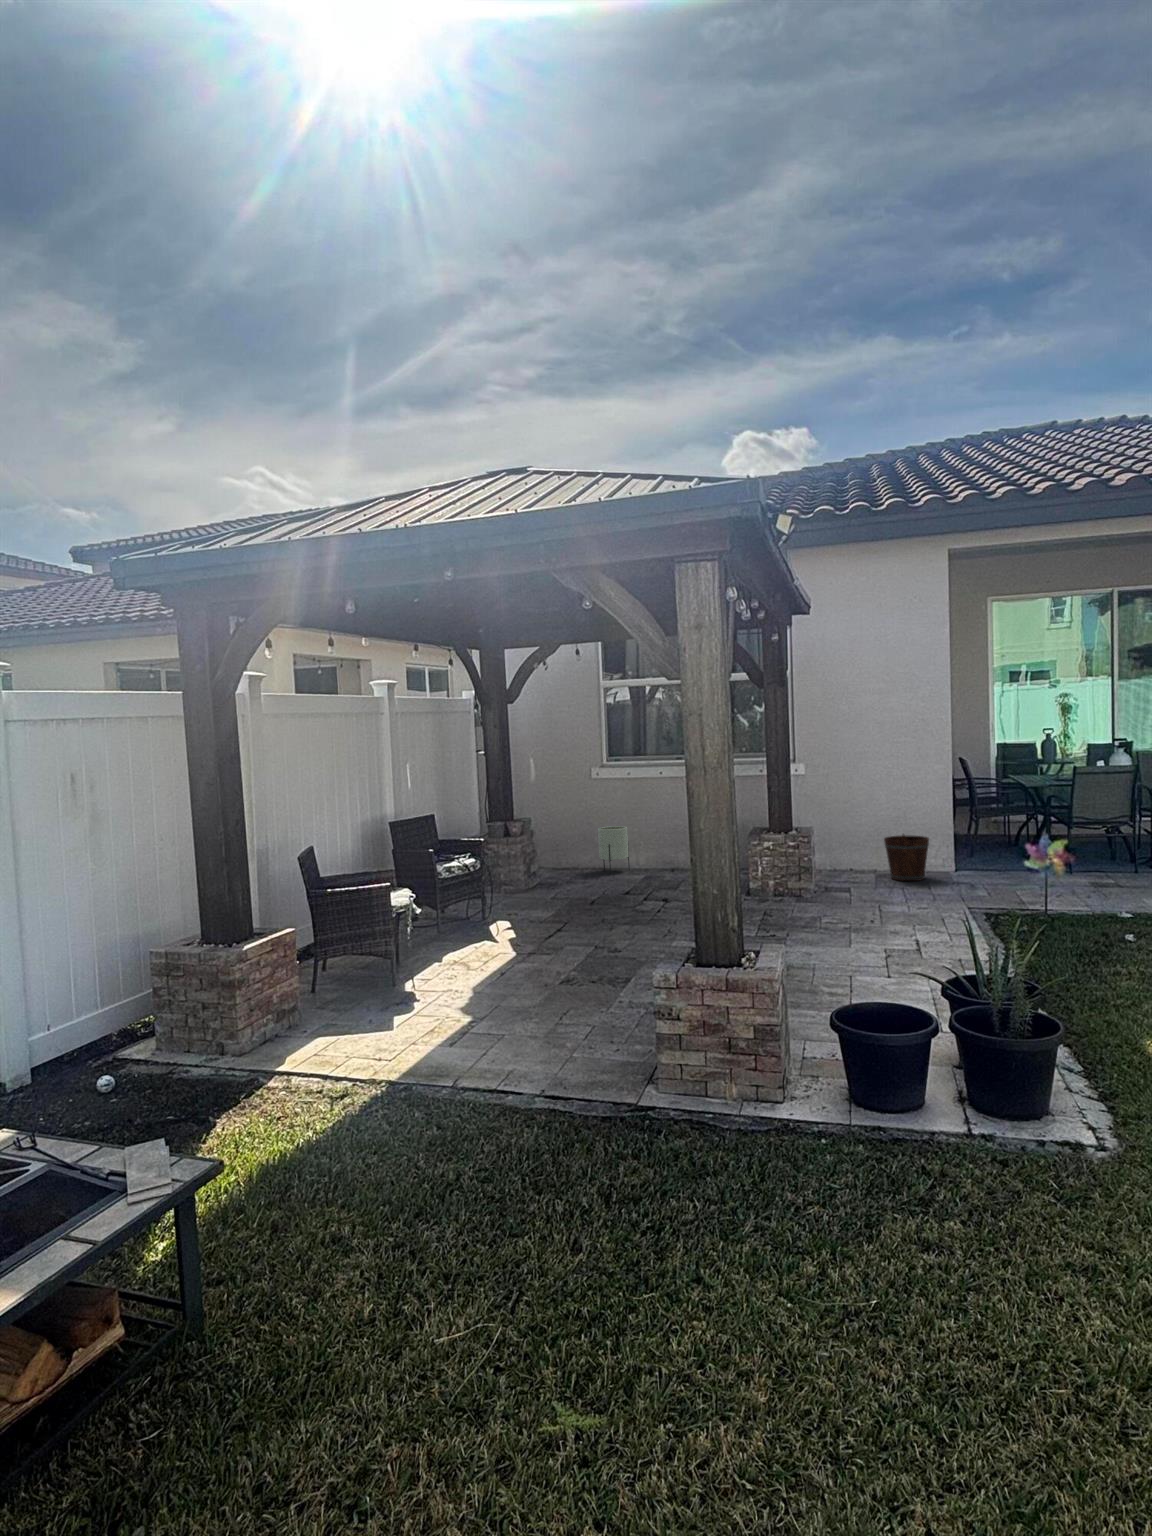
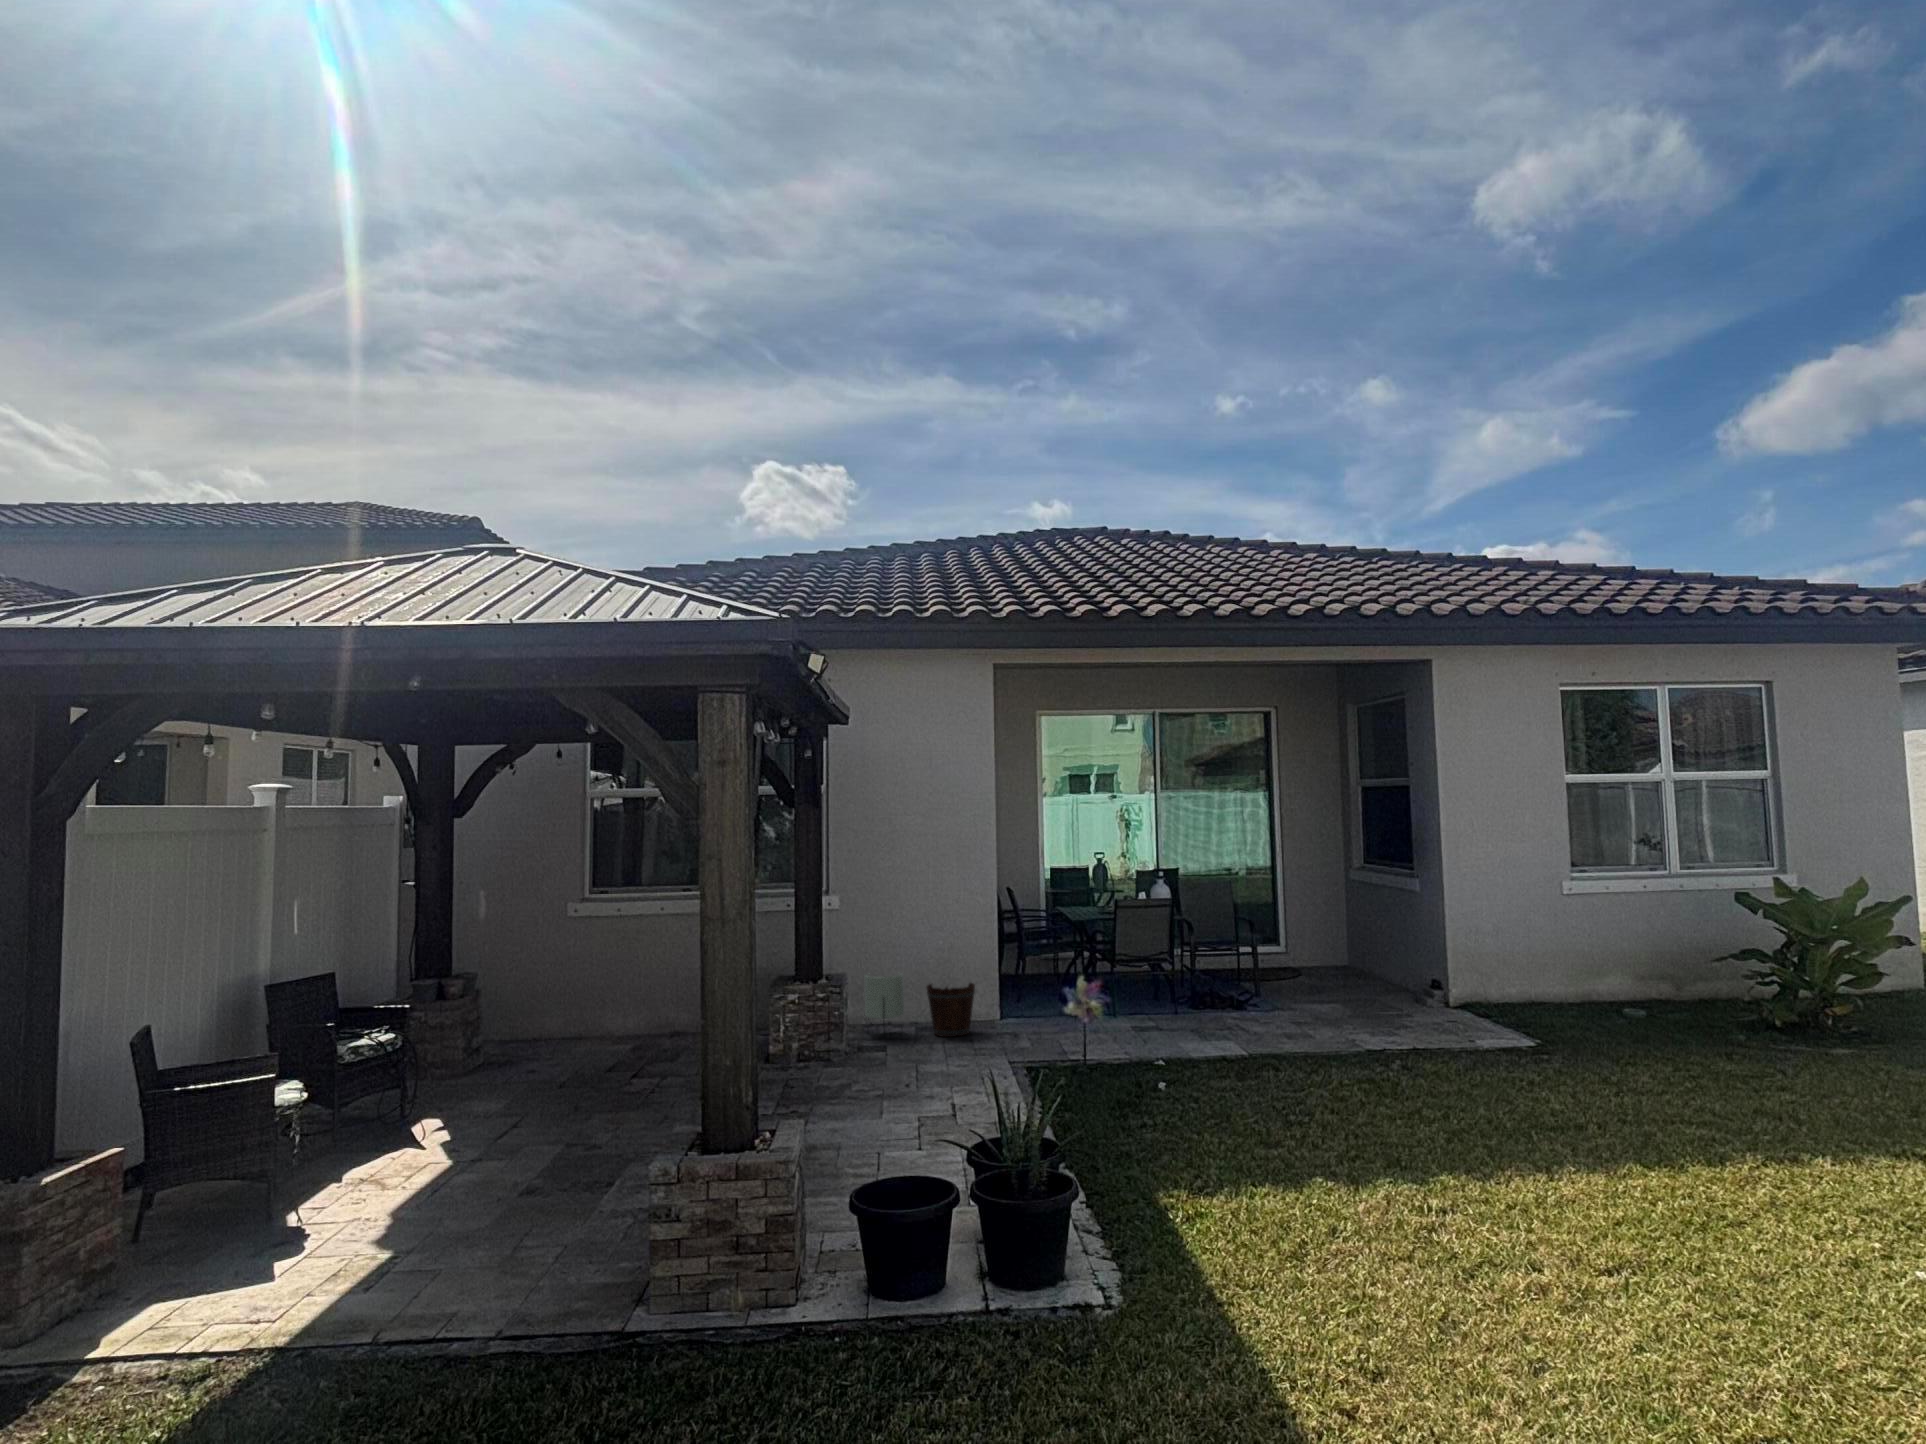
planter: present [598,826,630,874] -> present [865,974,904,1019]

